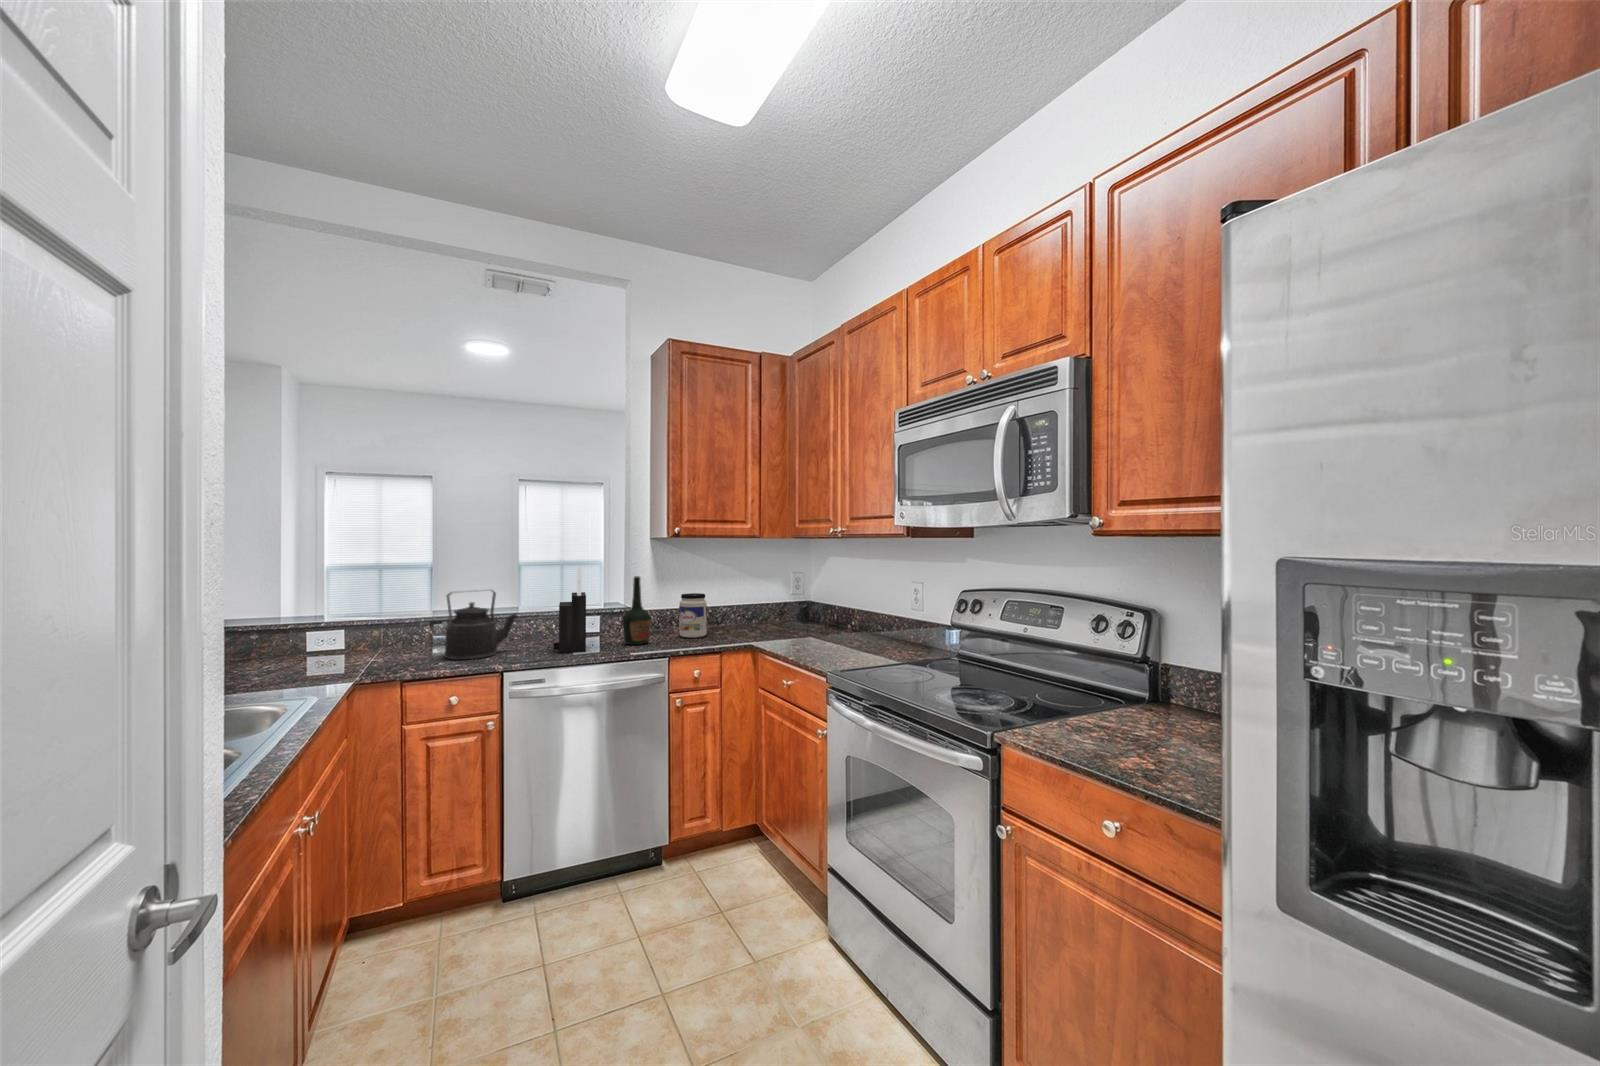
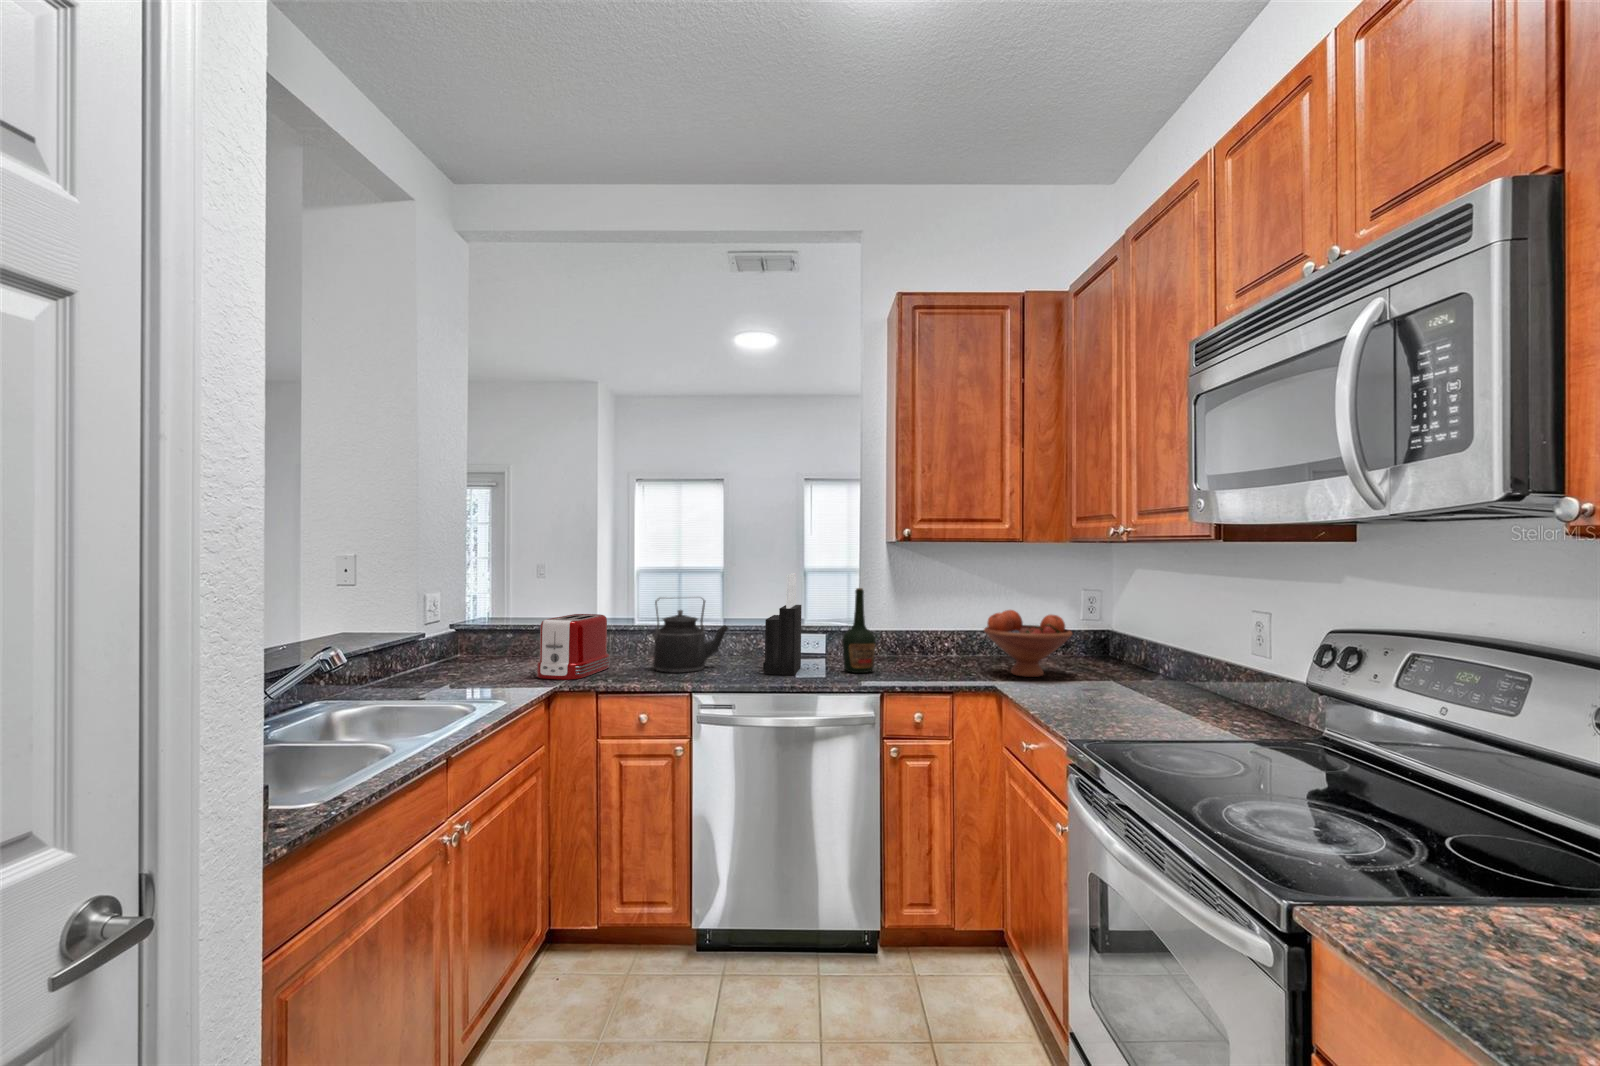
fruit bowl: none [732,588,794,636] -> present [984,610,1072,677]
jar: present [679,593,707,638] -> none [916,613,952,670]
toaster: none [320,611,396,677] -> present [536,614,610,680]

